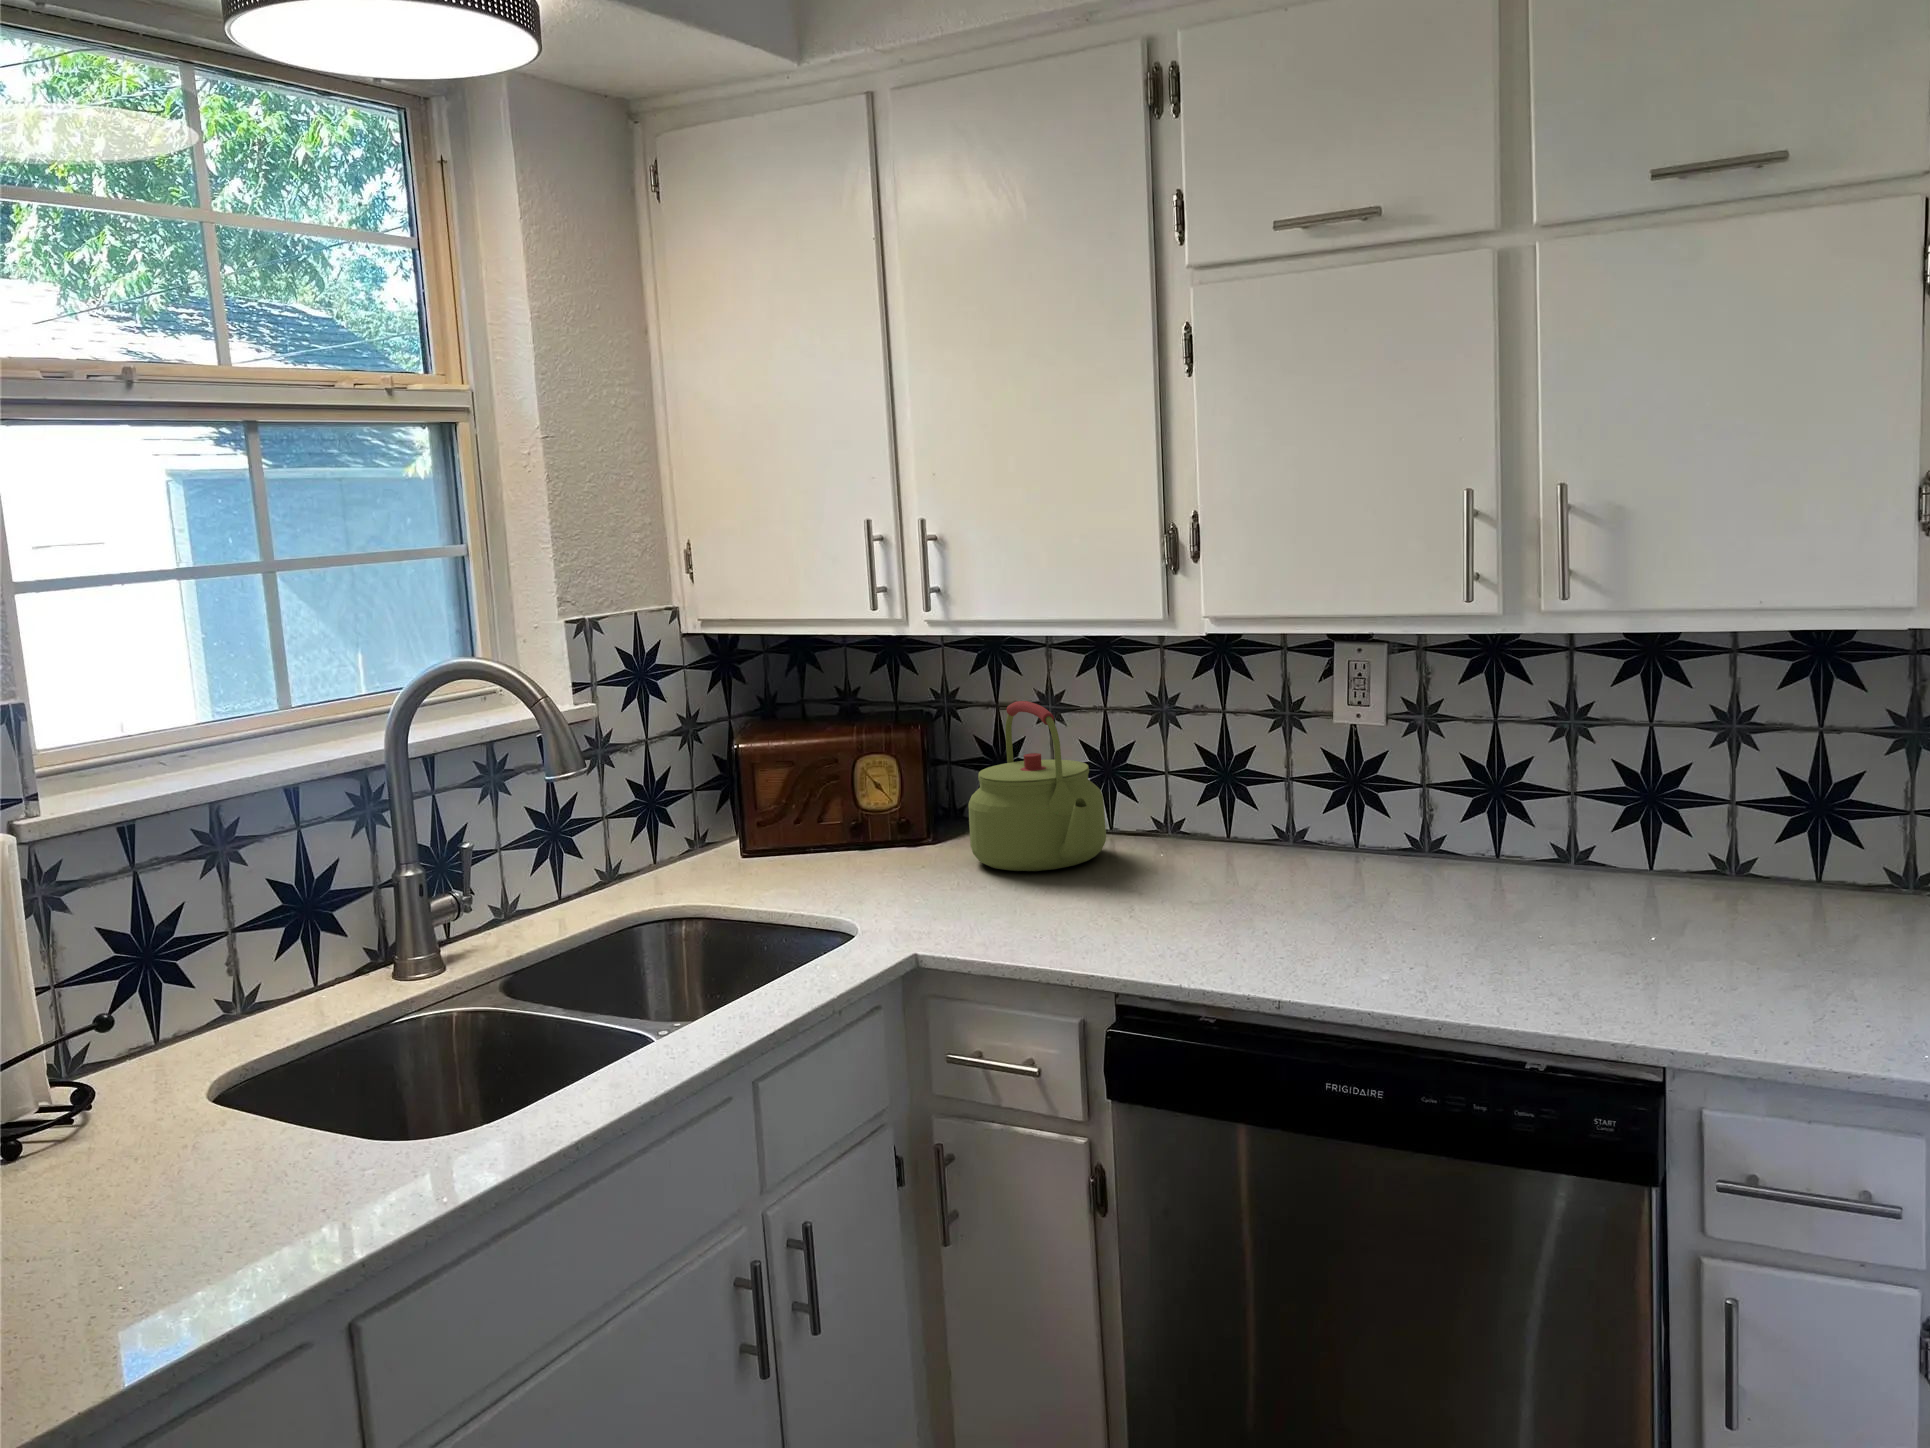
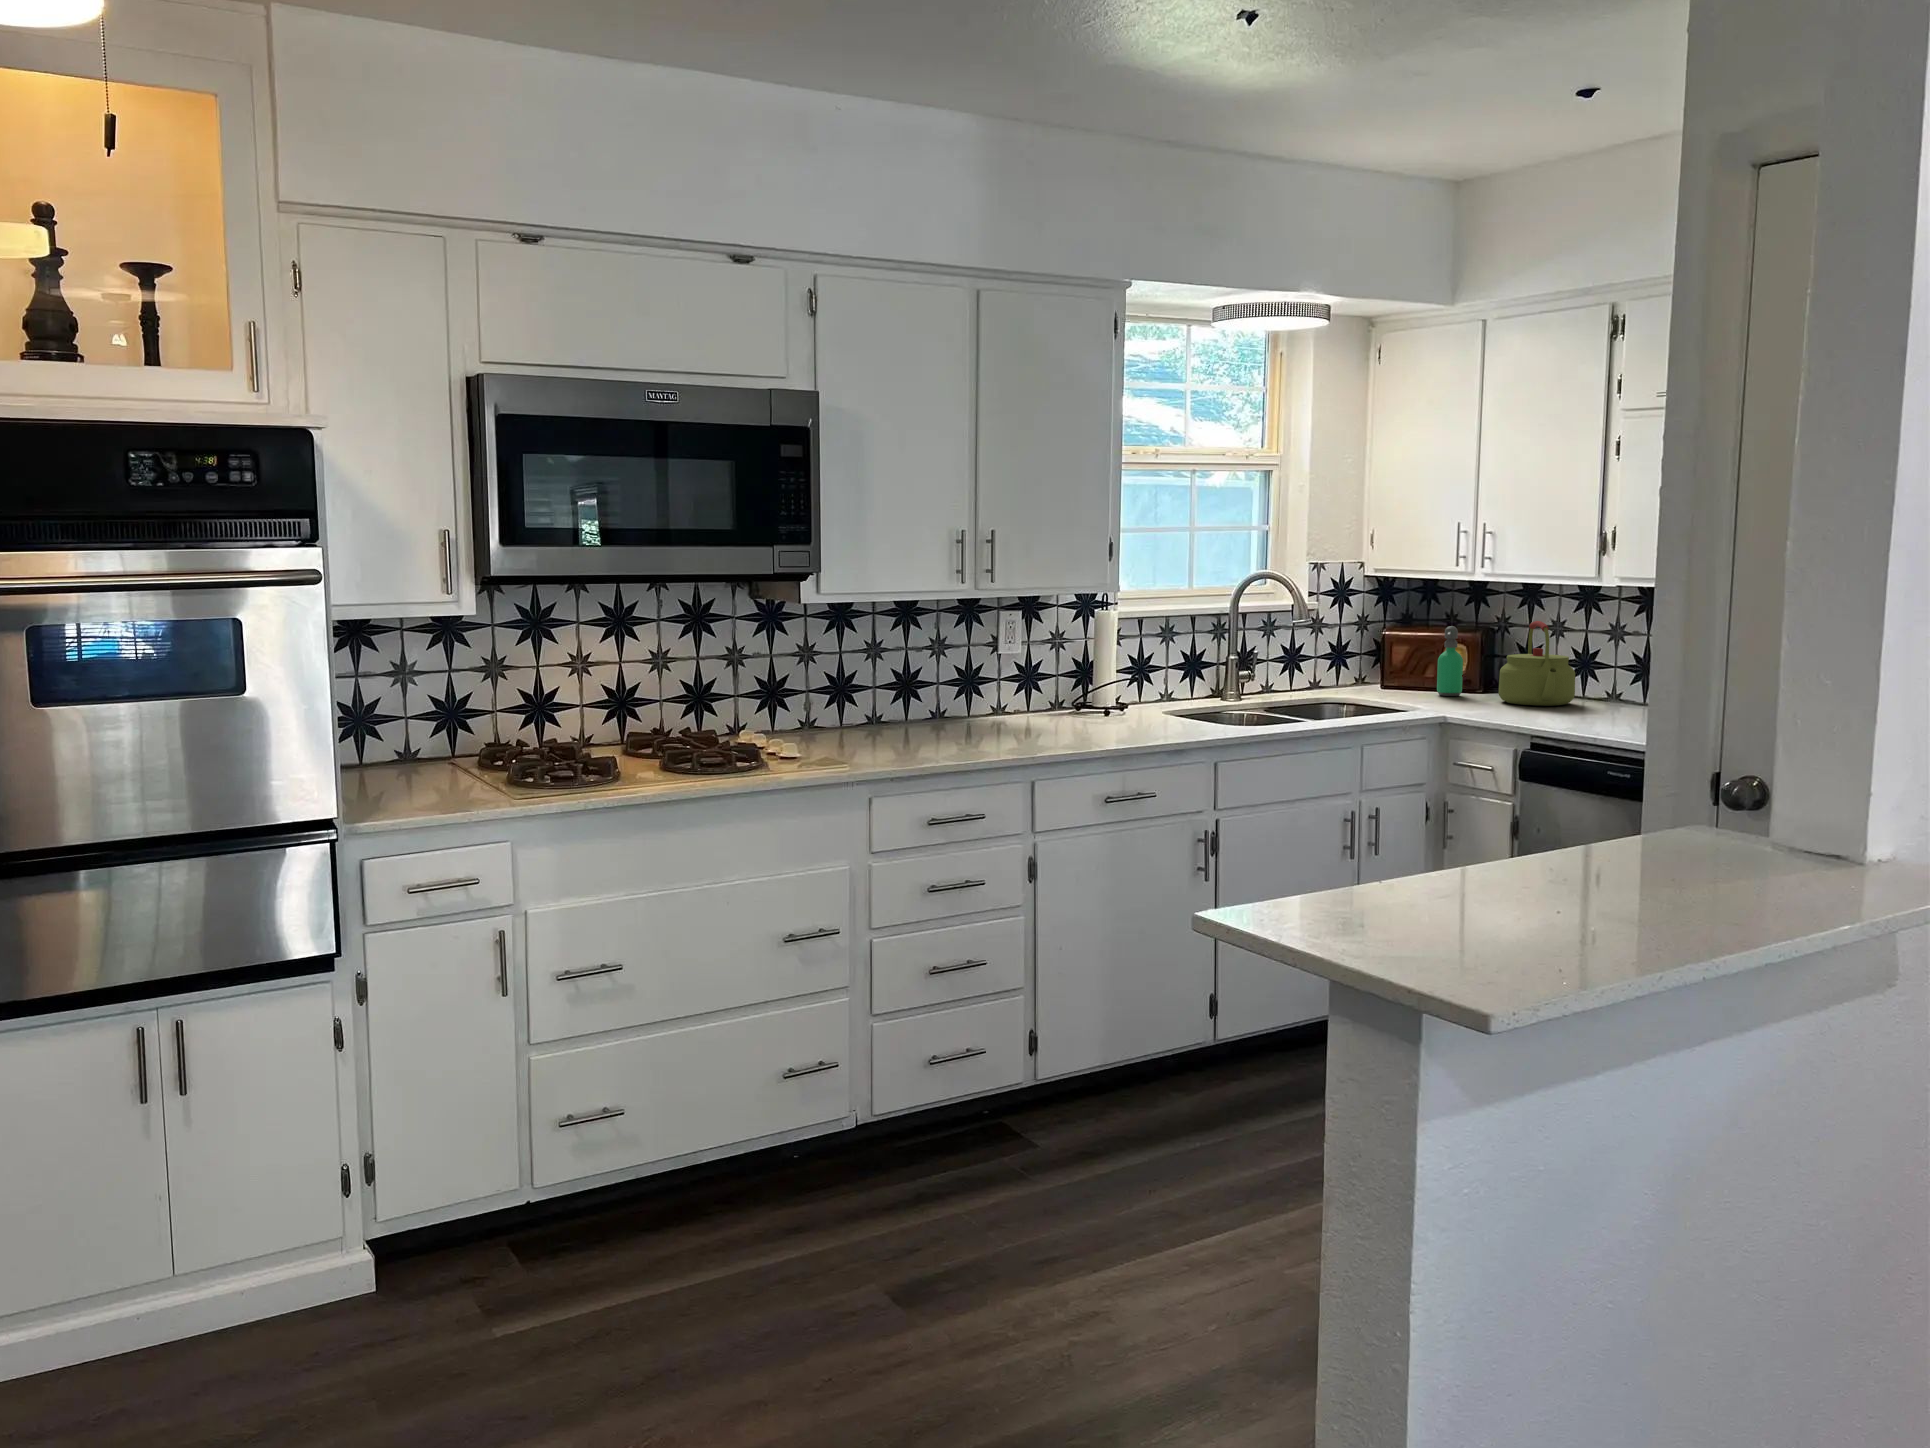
soap dispenser: none [844,723,896,860] -> present [1437,626,1463,696]

